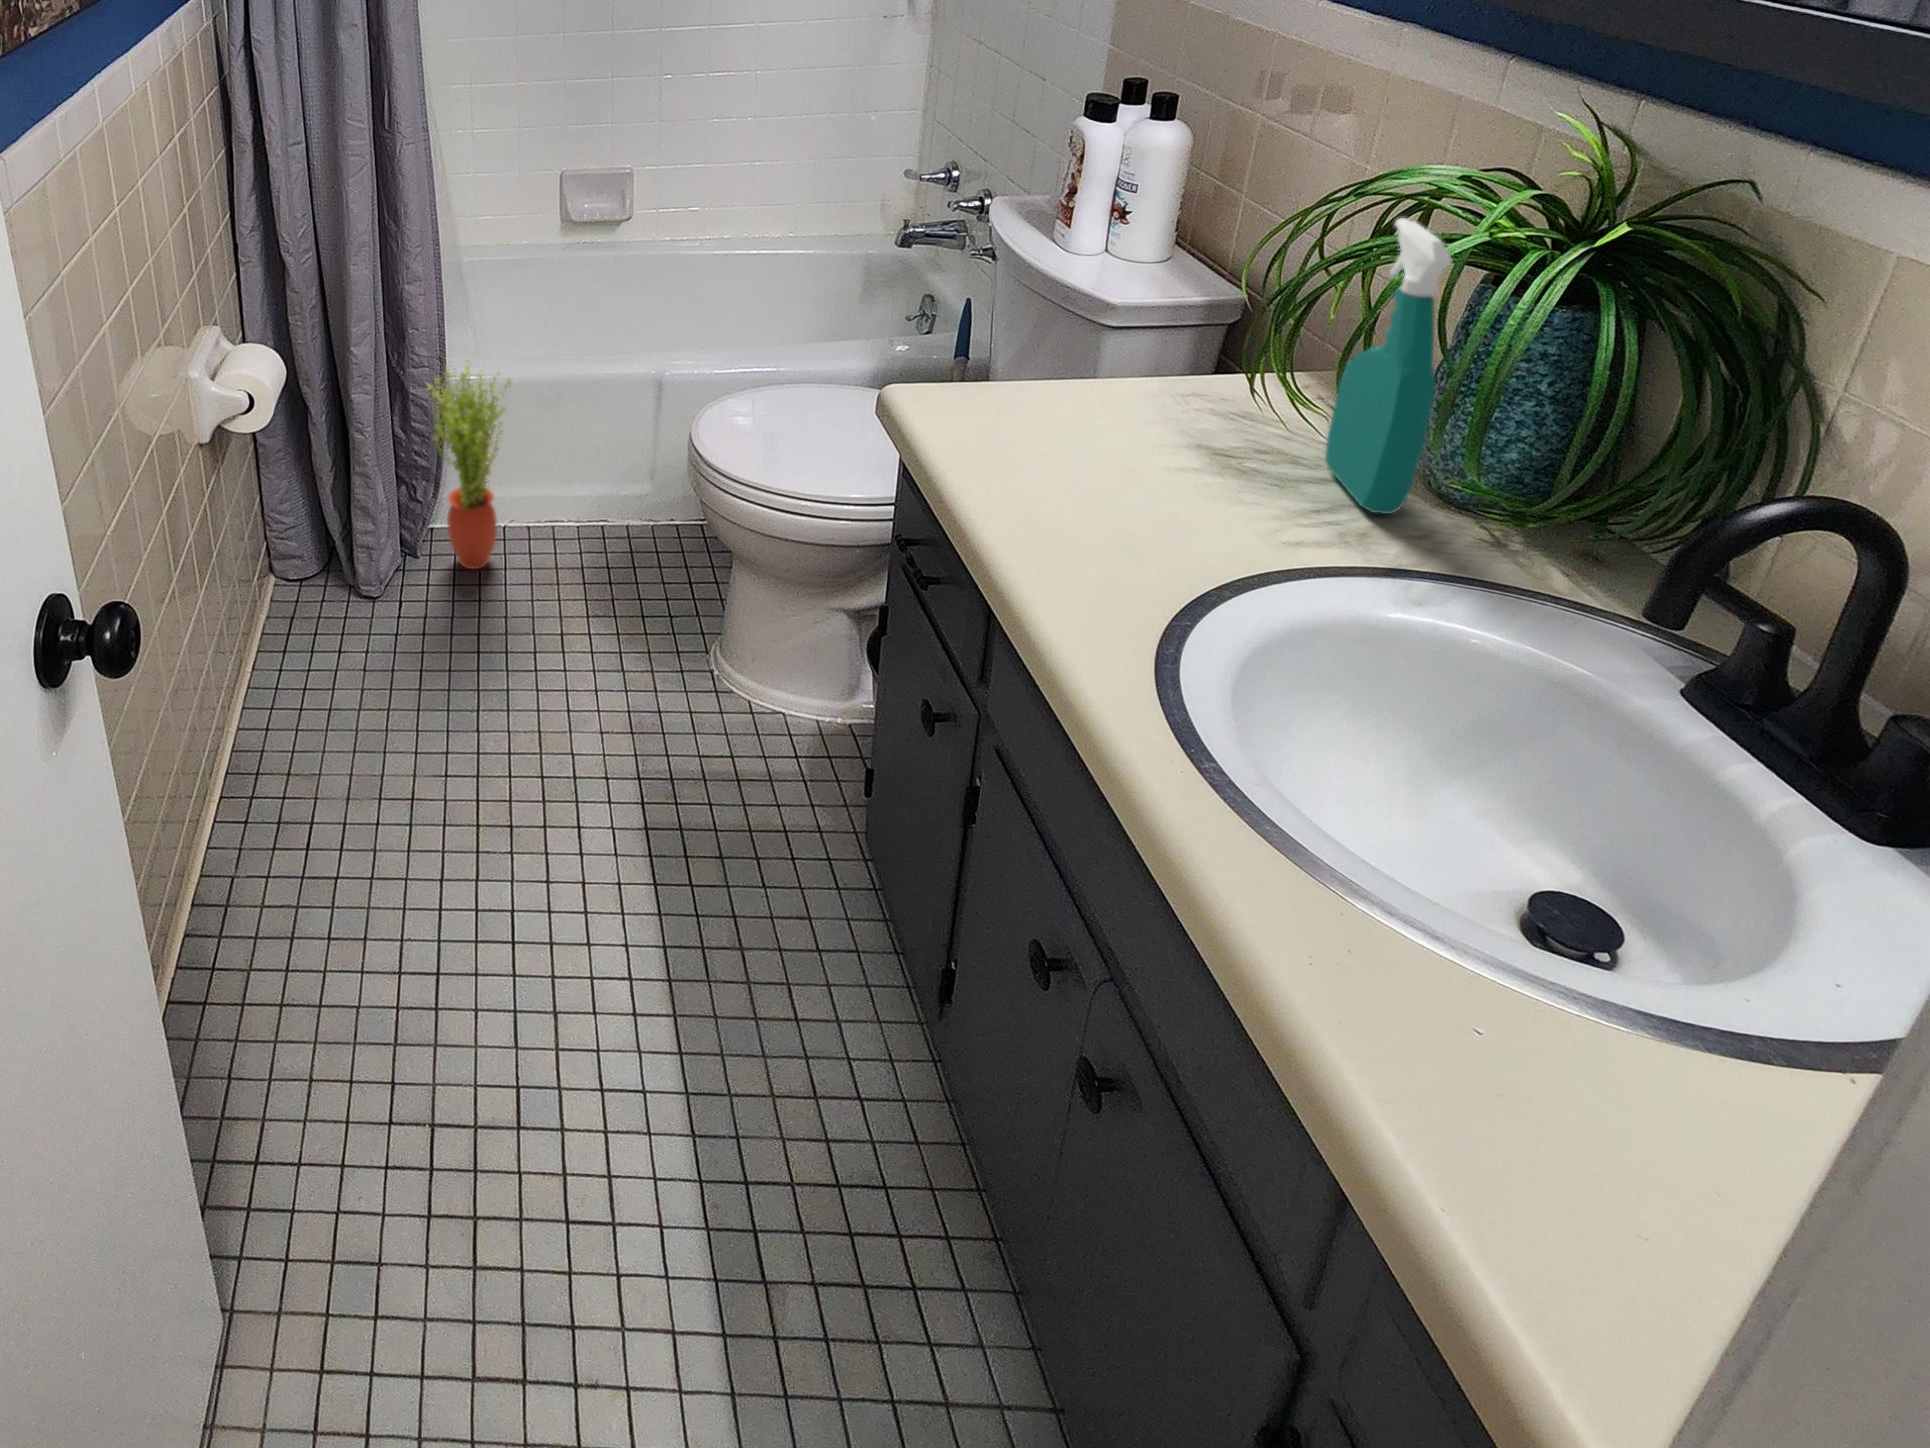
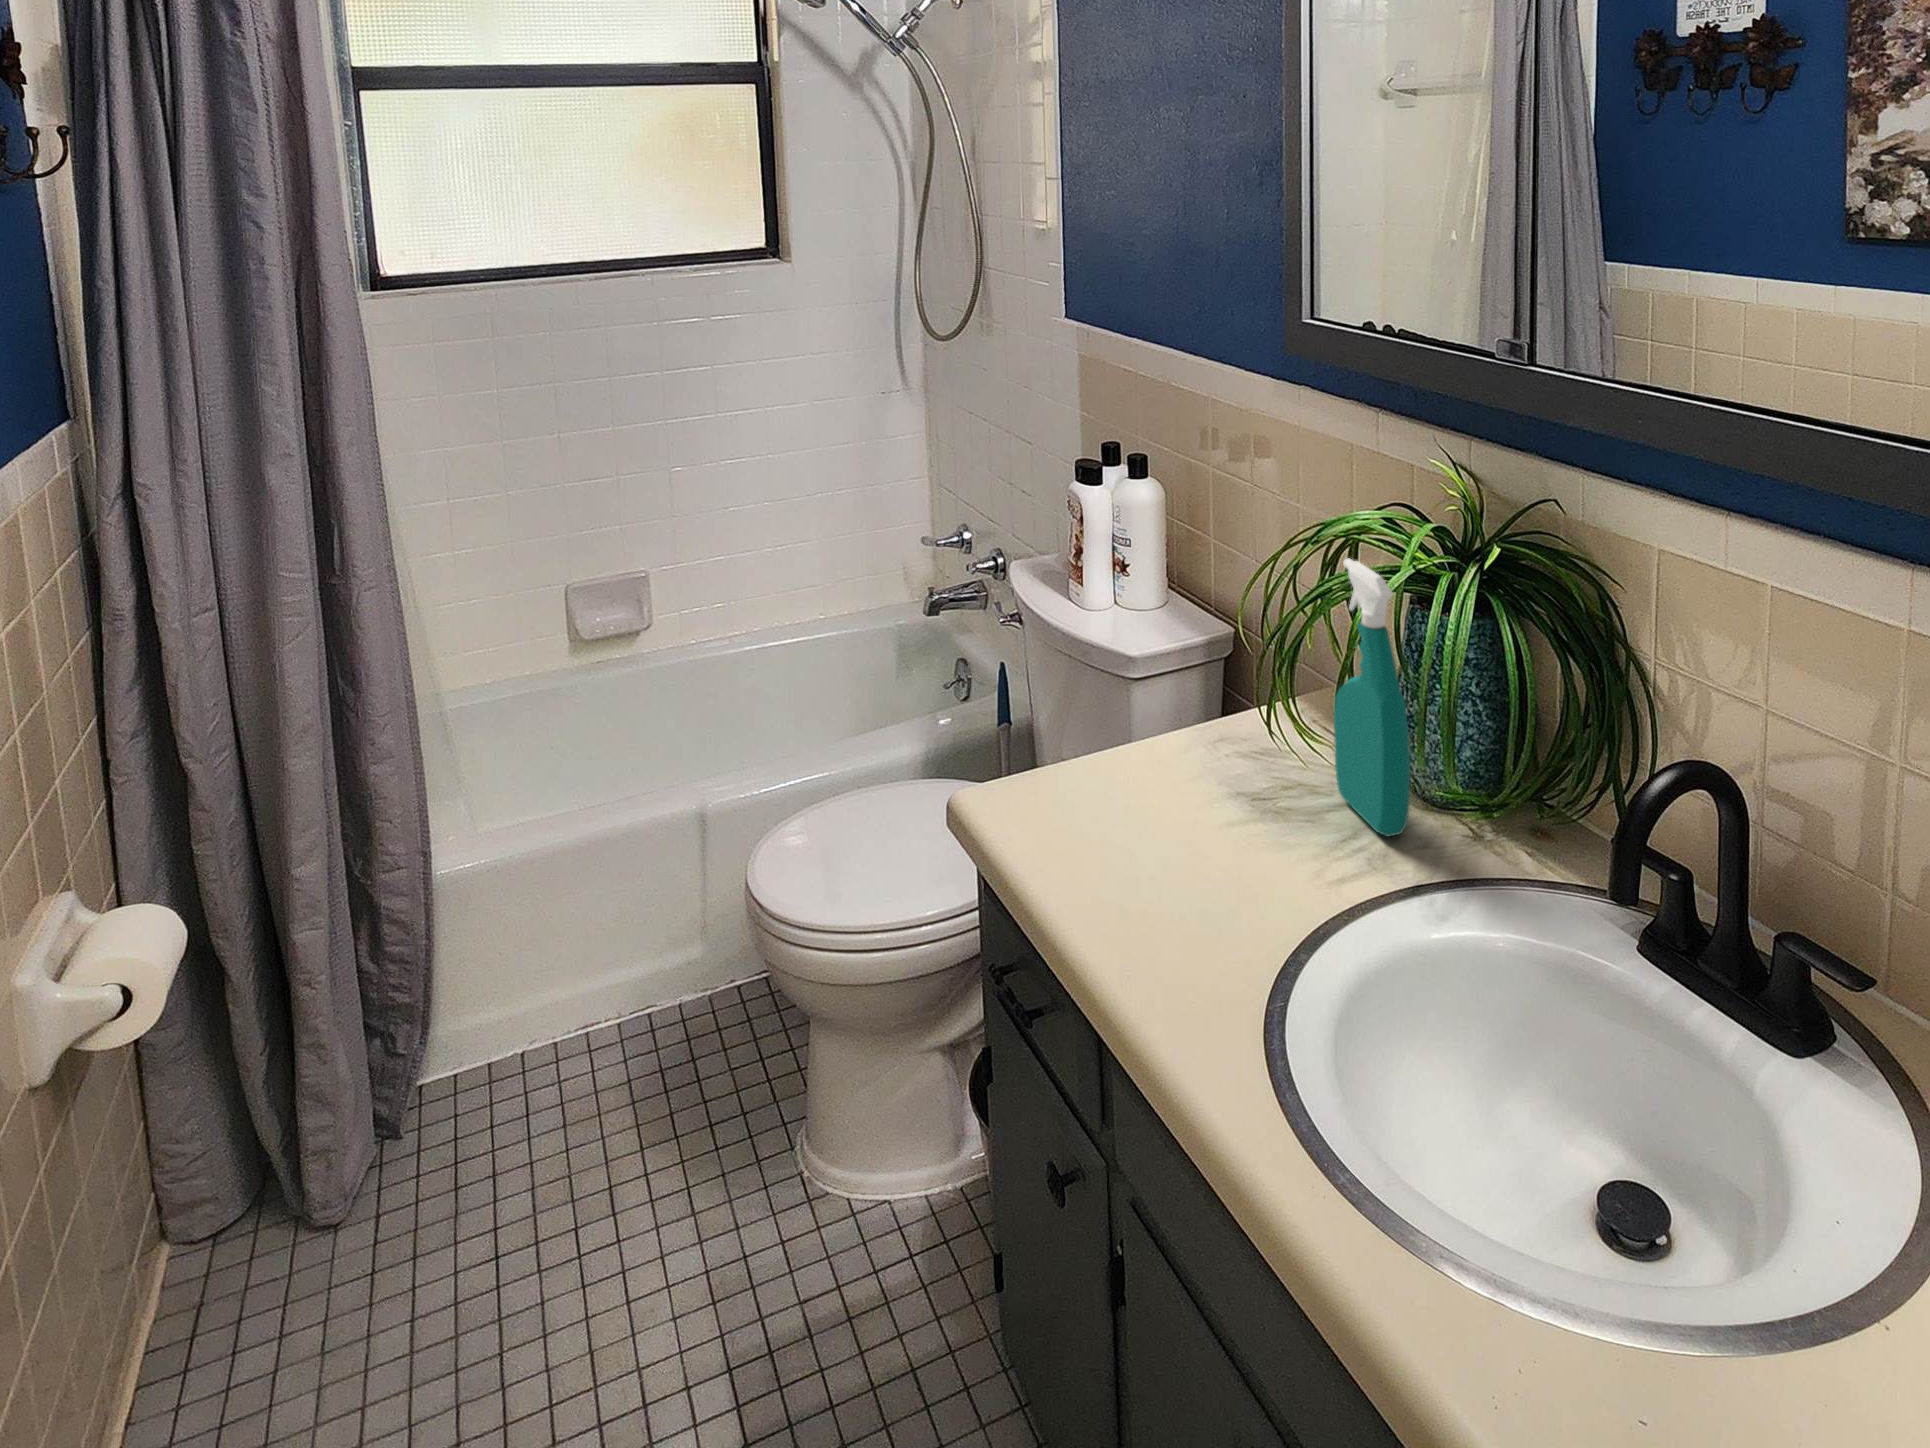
potted plant: present [428,367,511,569] -> none [405,845,521,1129]

